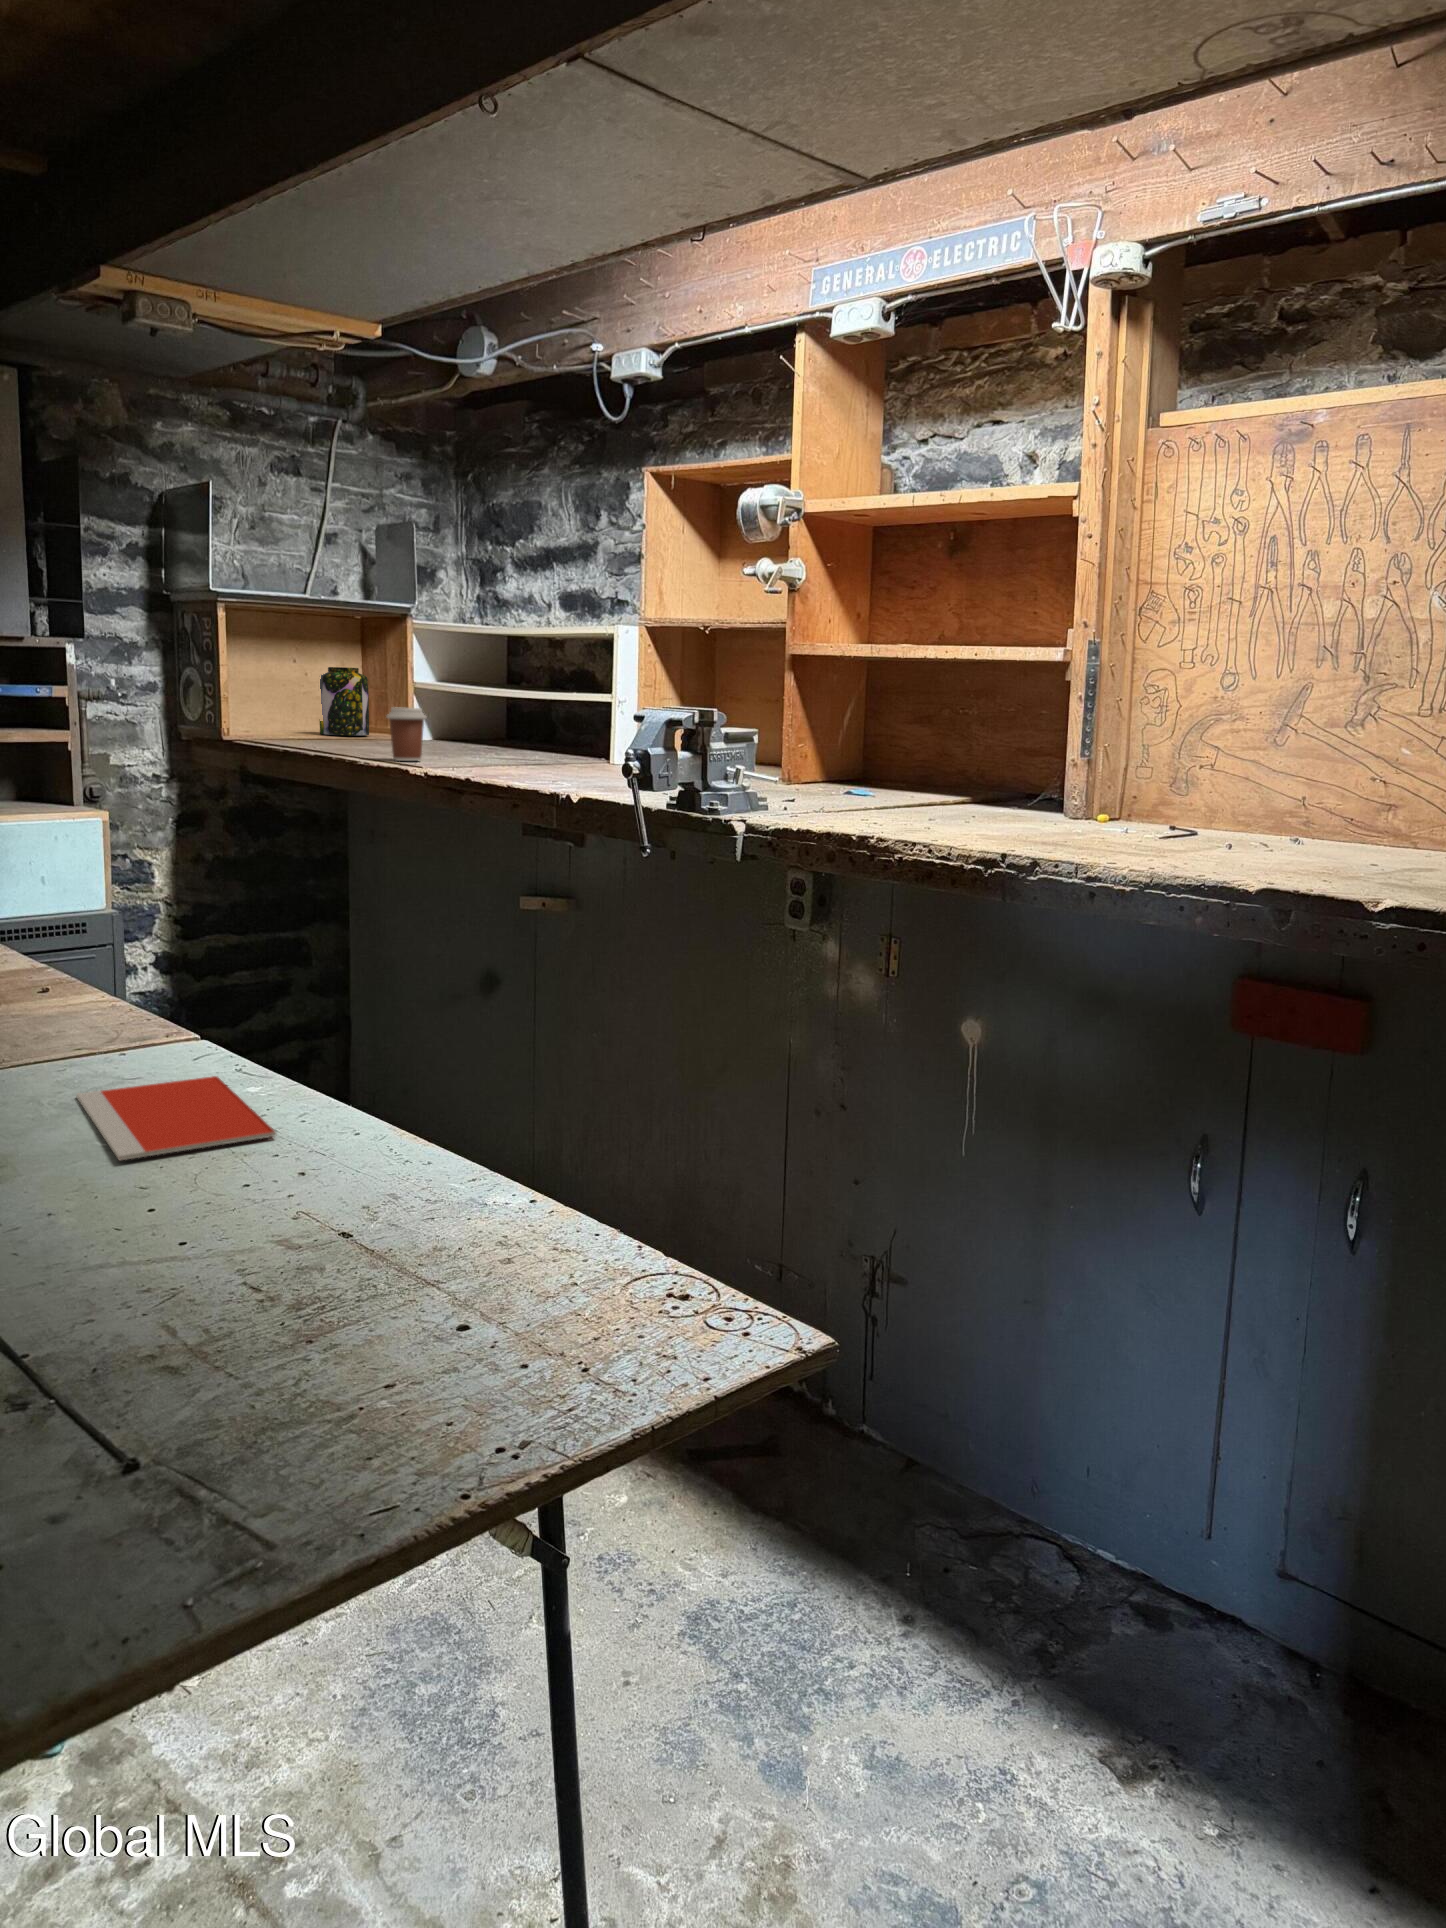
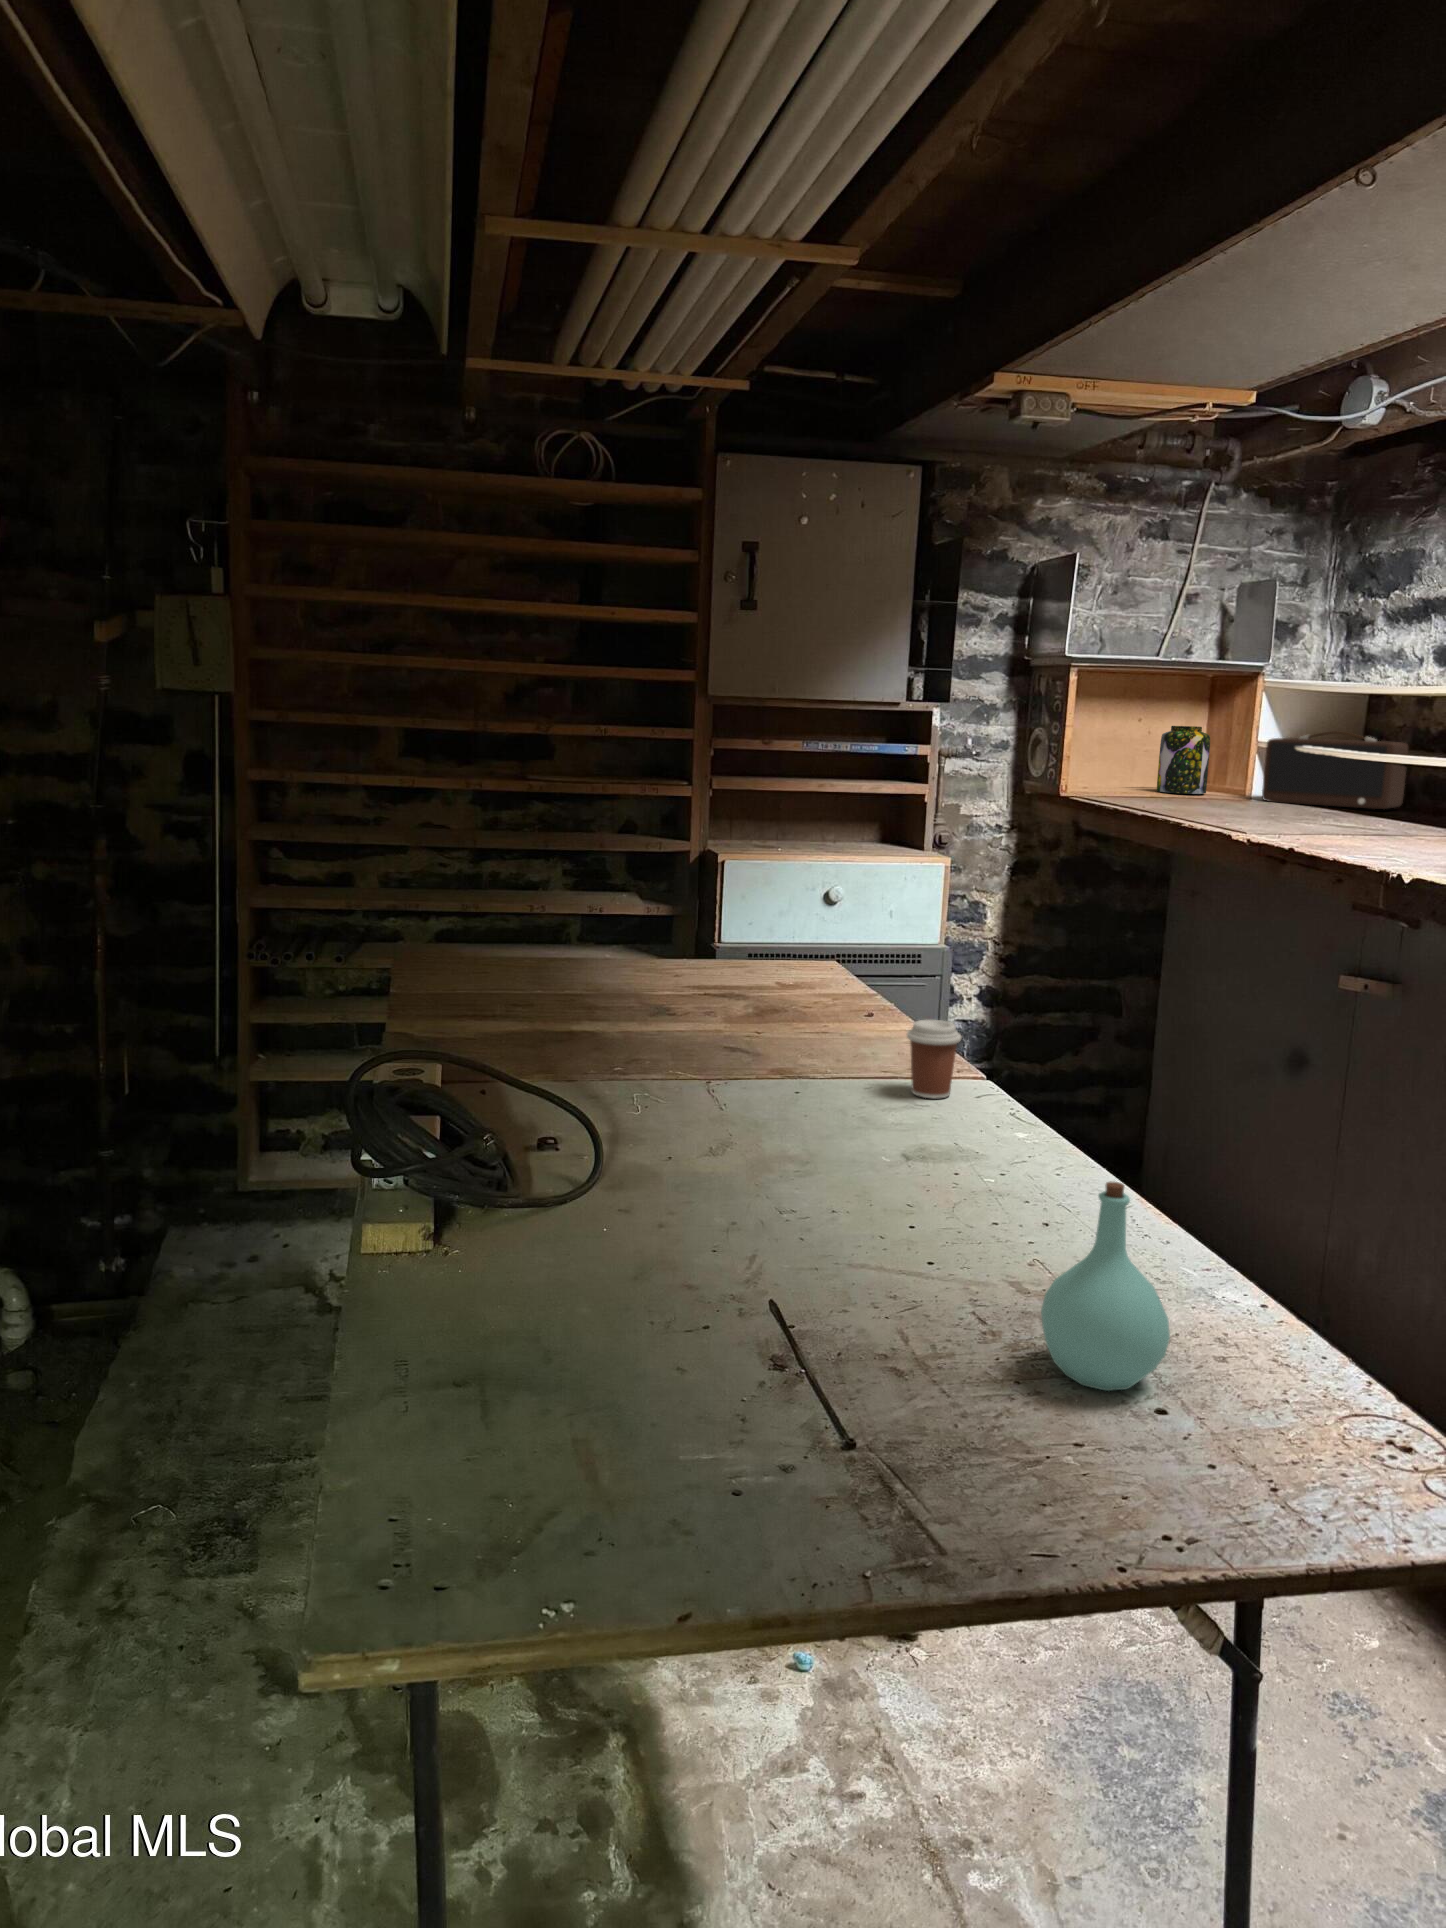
speaker: none [423,672,547,744] -> present [1262,731,1408,809]
coffee cup: present [387,707,427,761] -> present [907,1020,962,1099]
notebook: present [77,1076,276,1160] -> none [881,1113,1036,1184]
bottle: none [323,1104,461,1326] -> present [1041,1181,1170,1391]

